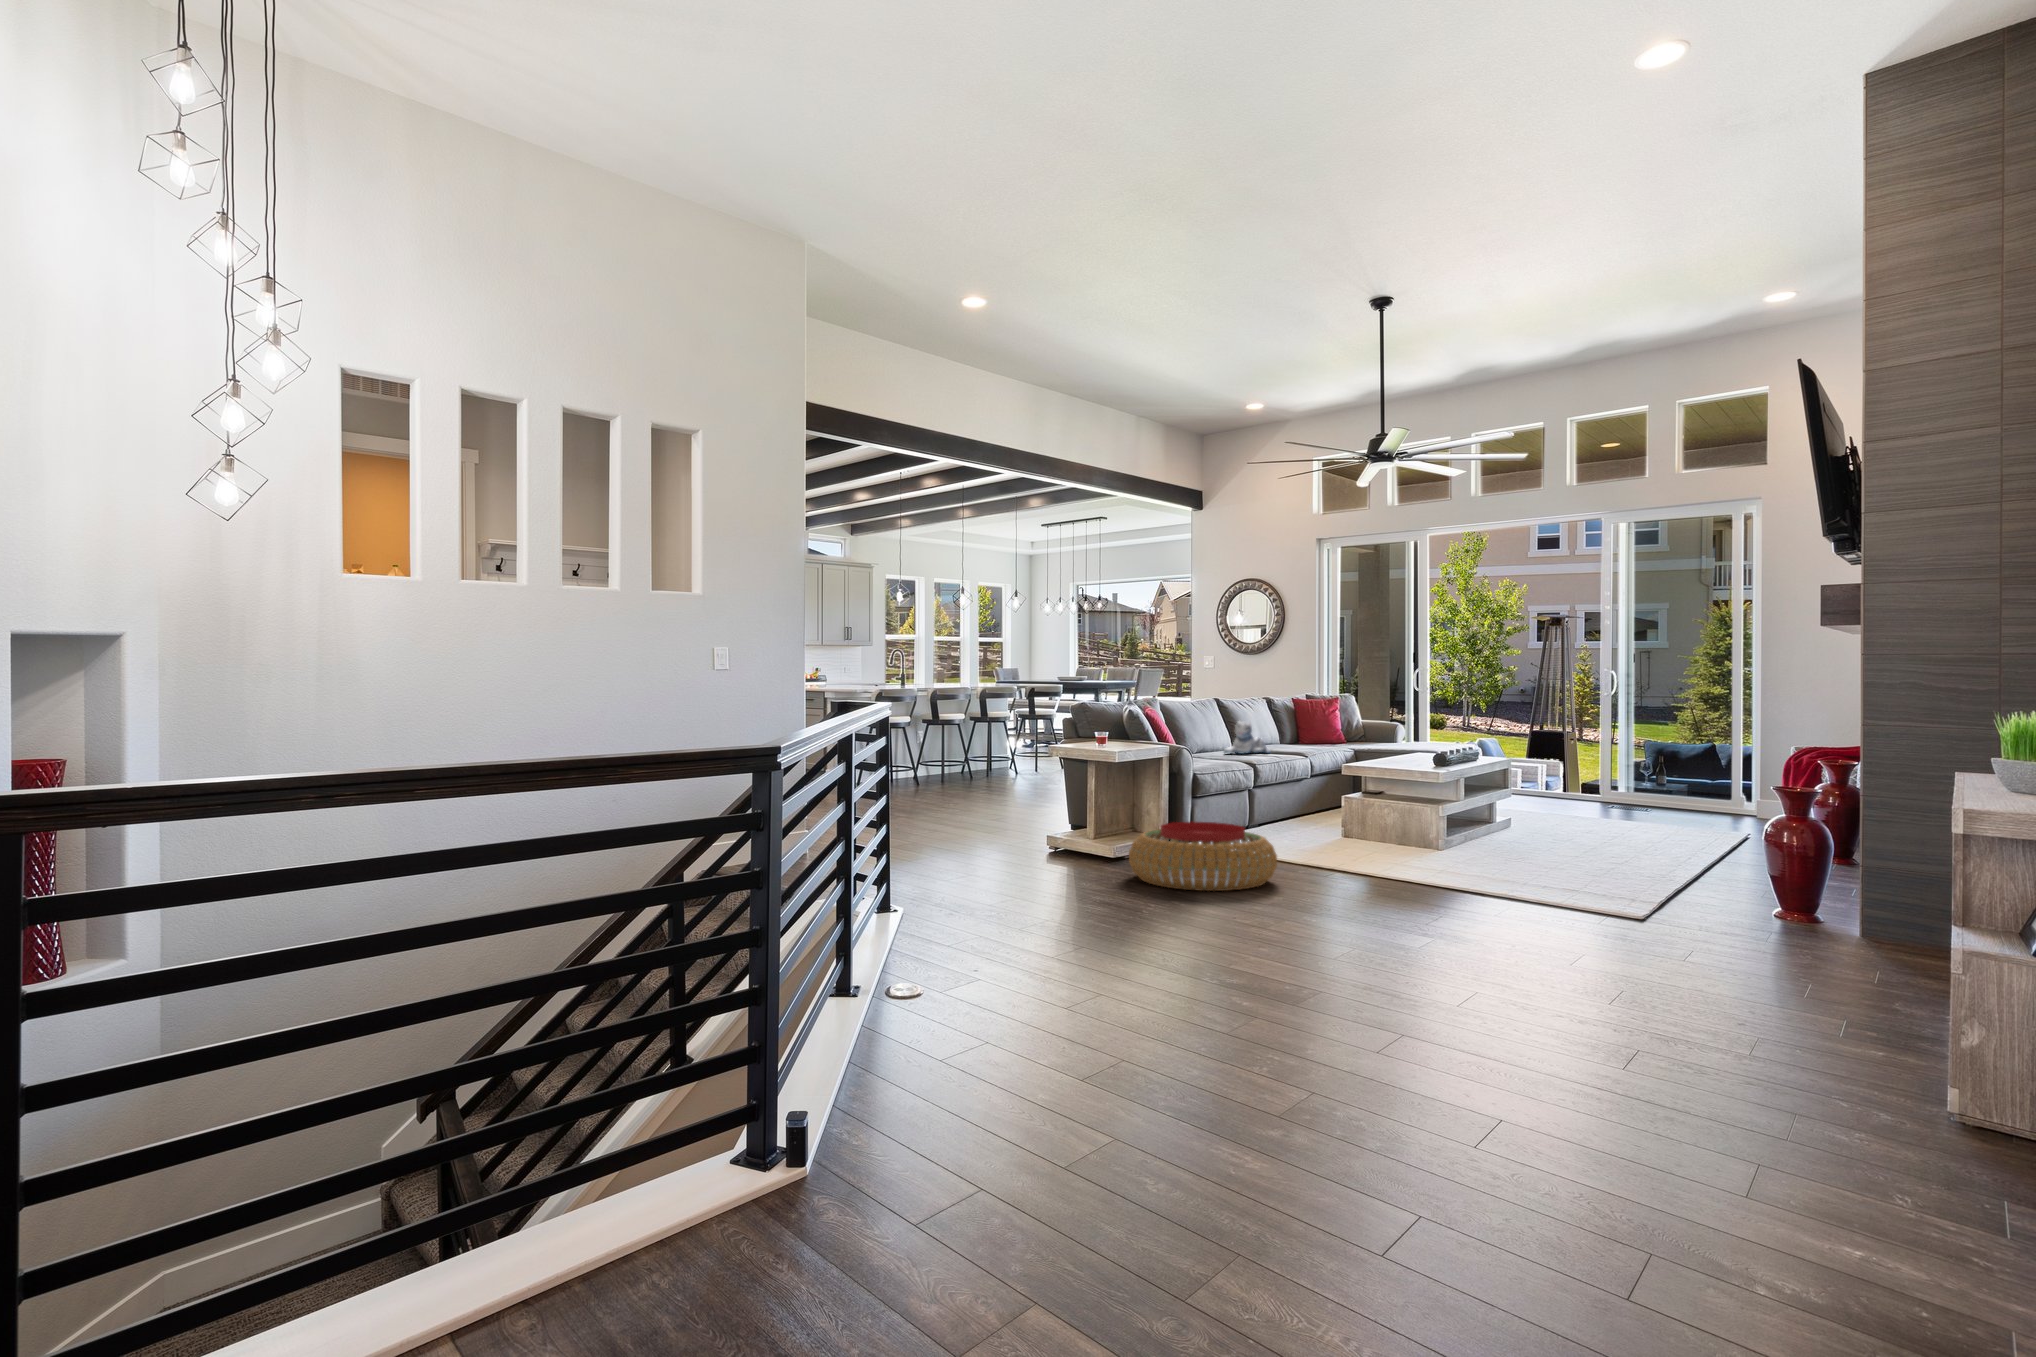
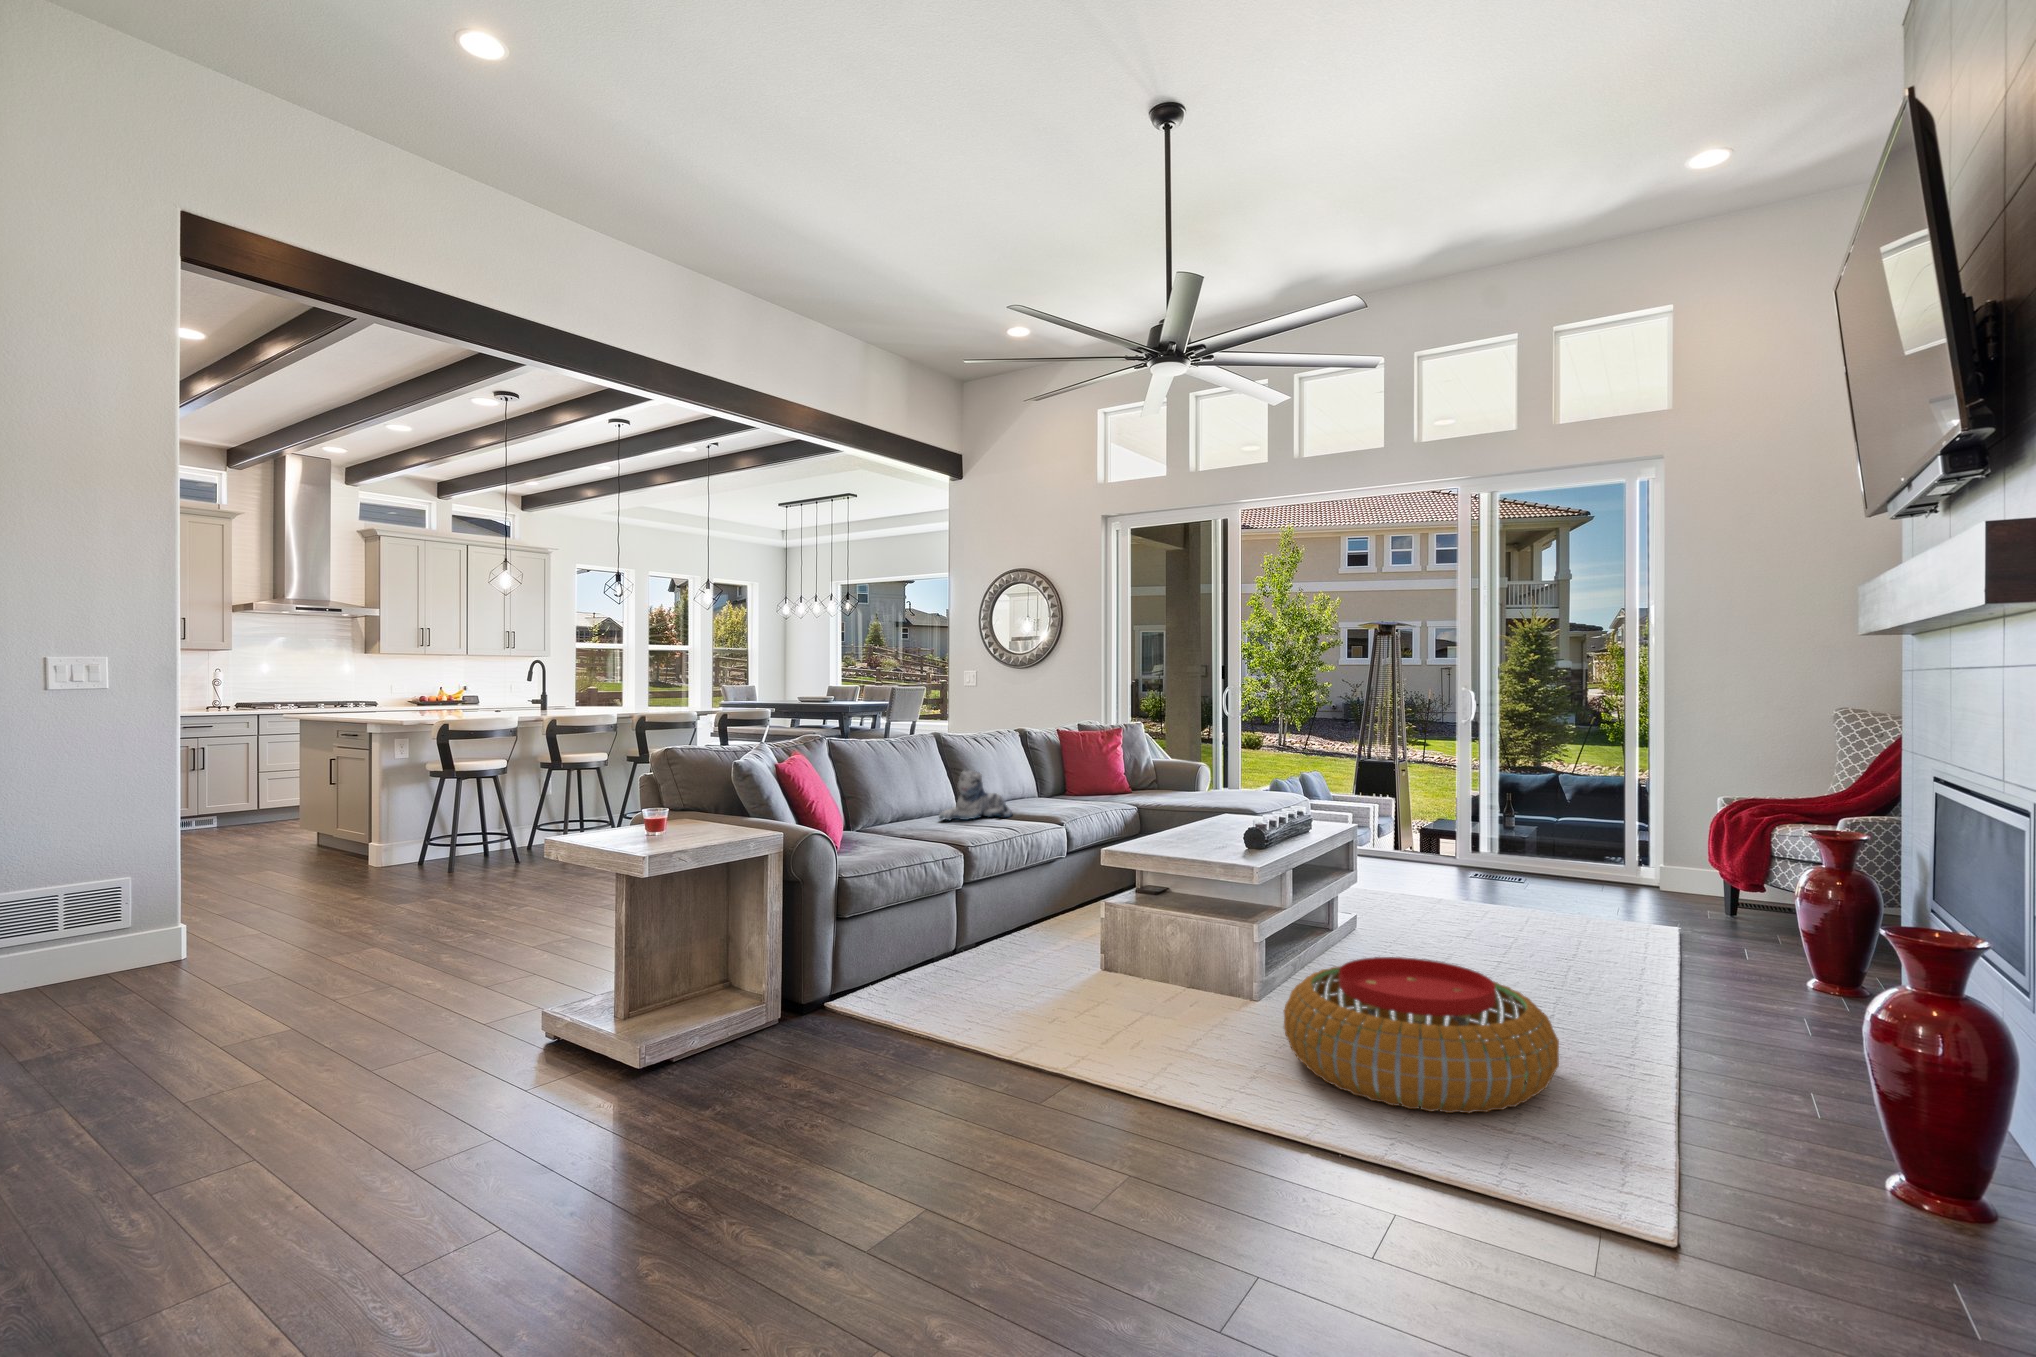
pouf: present [1129,822,1277,891] -> present [1283,957,1559,1113]

